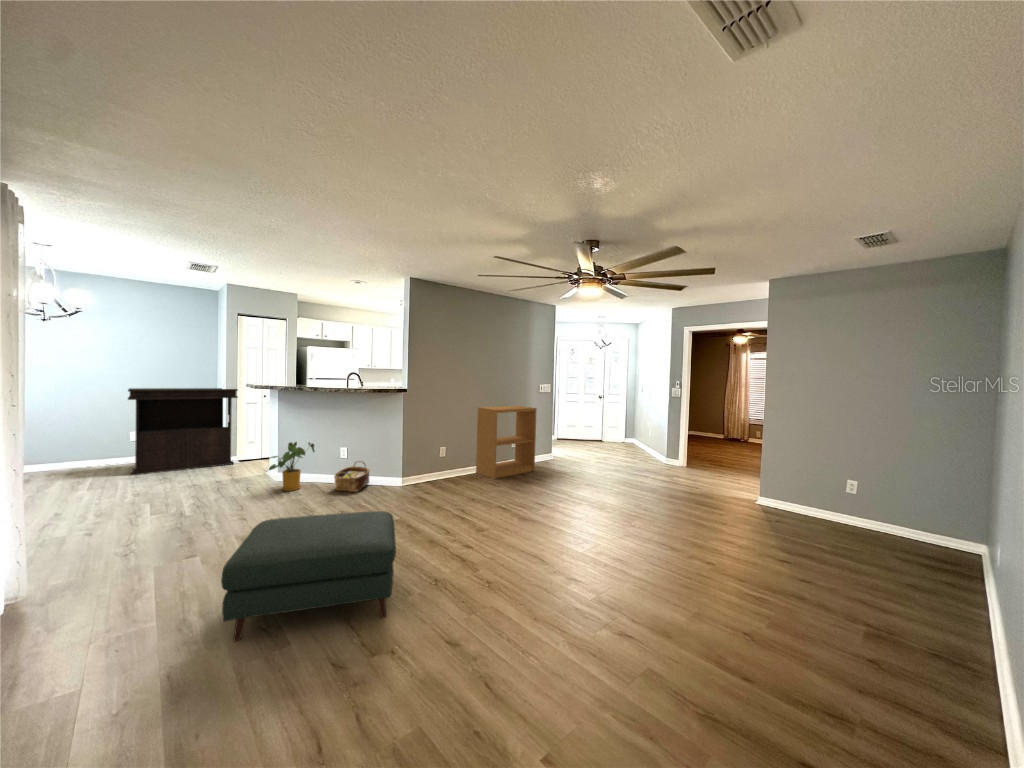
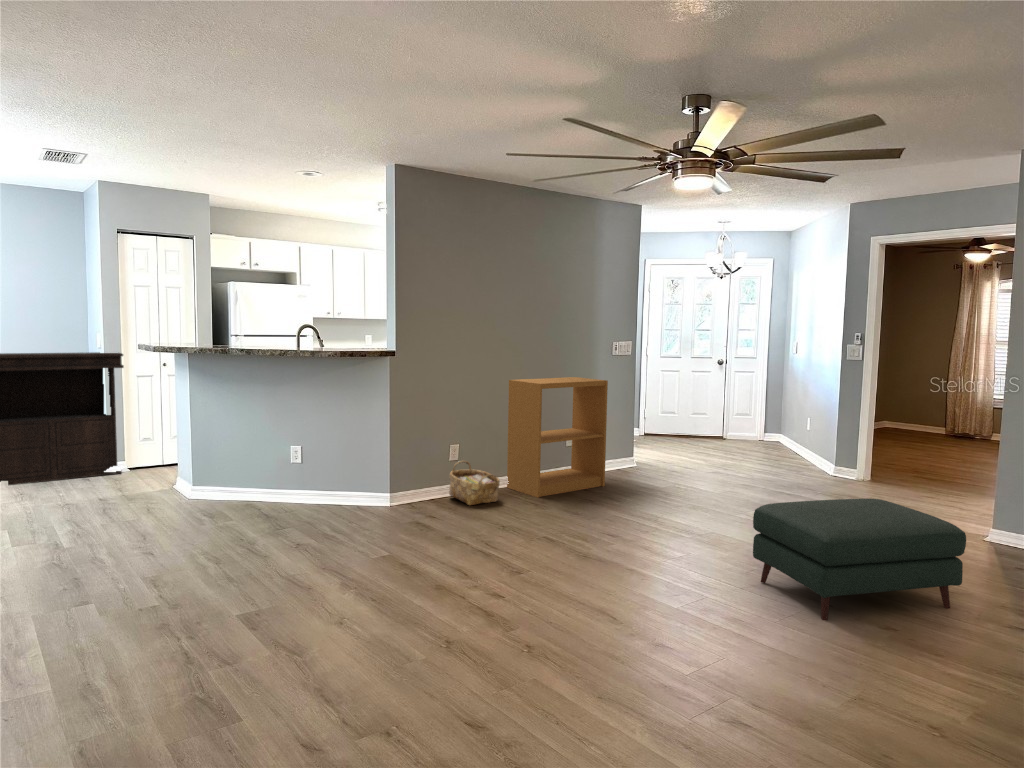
house plant: present [269,442,315,491] -> none [180,436,251,512]
woven basket: present [334,461,369,492] -> present [449,461,499,505]
ottoman: present [221,511,396,641] -> present [753,499,966,621]

